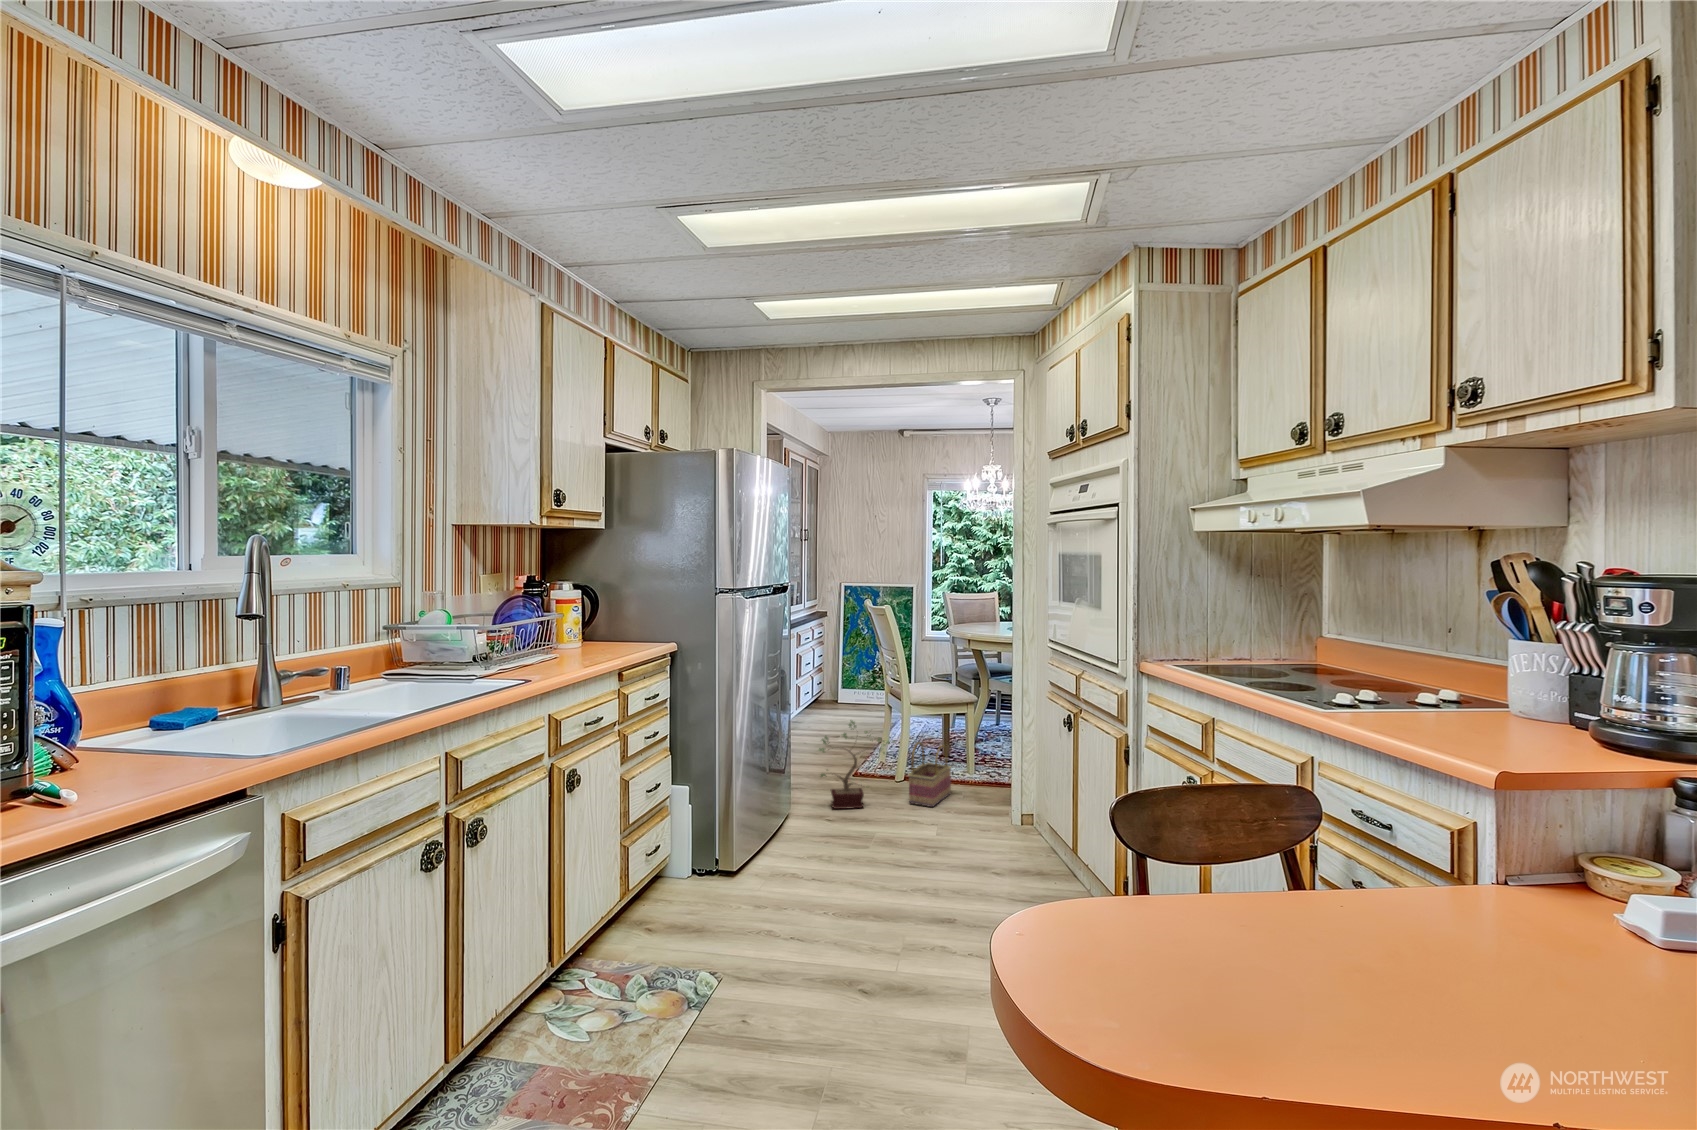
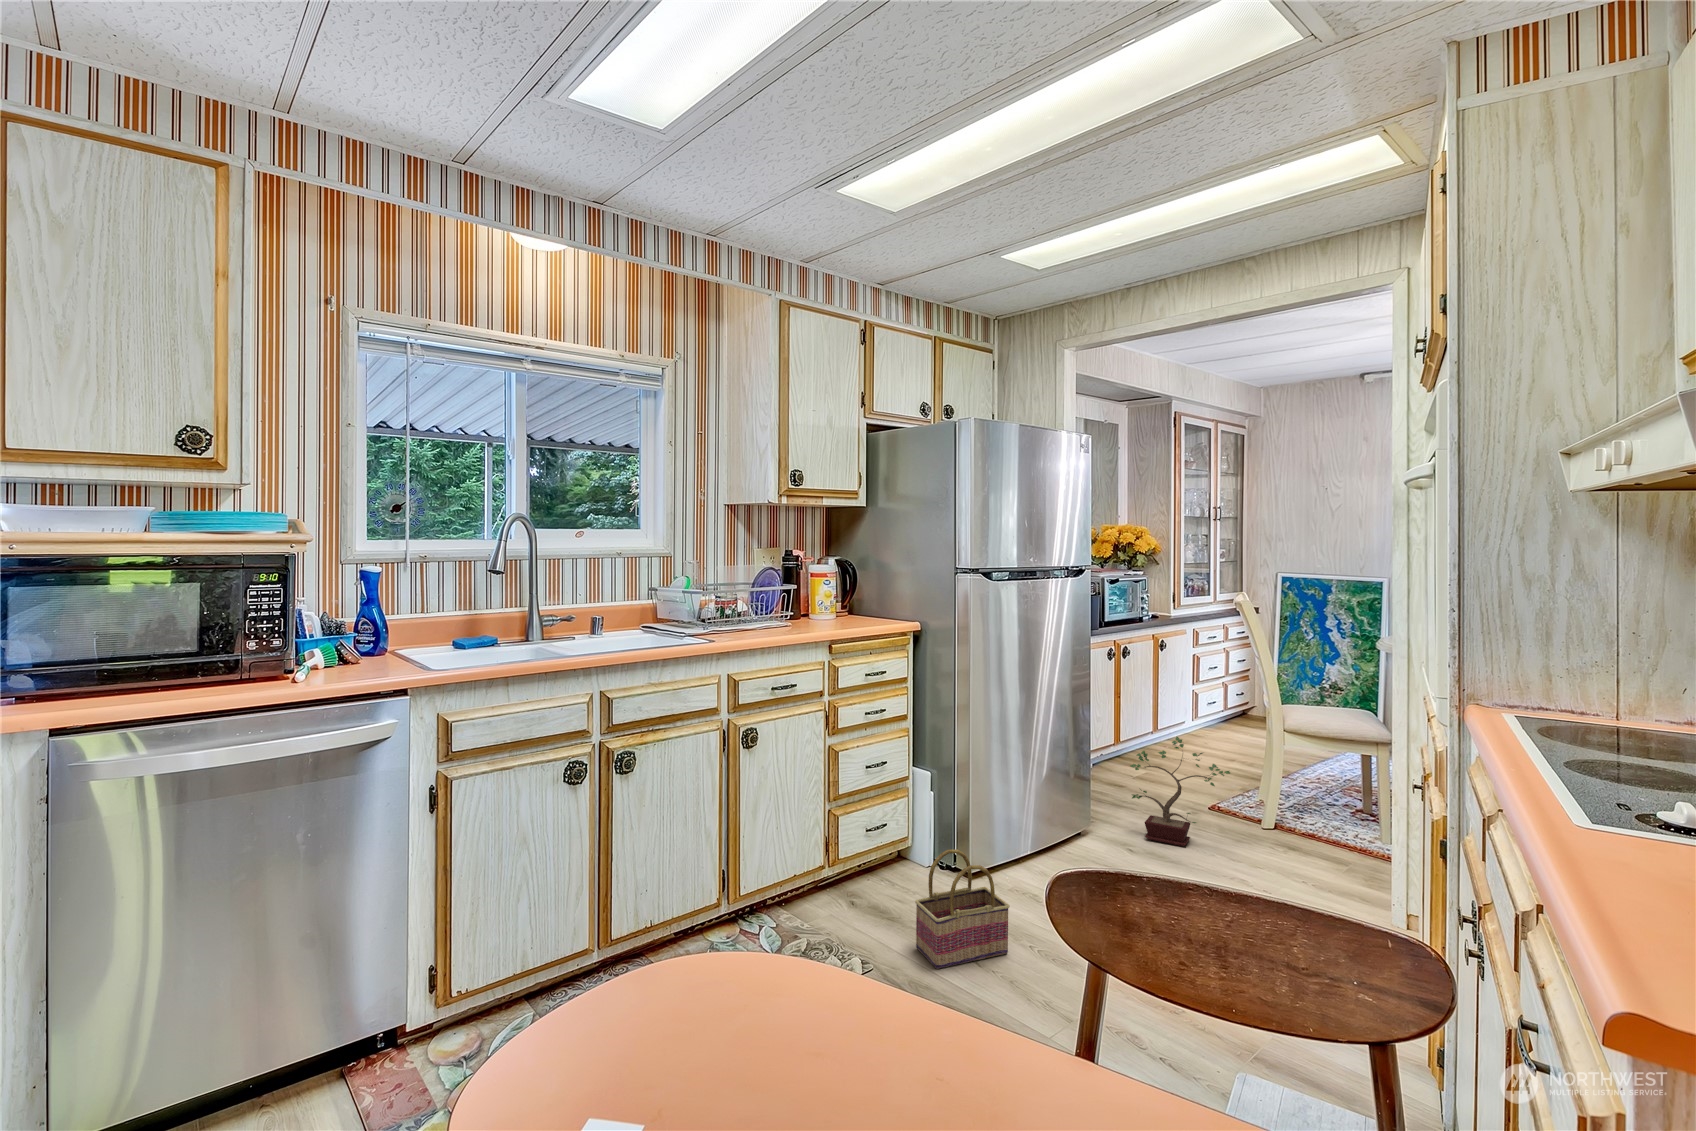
basket: present [909,742,951,807] -> present [915,849,1010,969]

